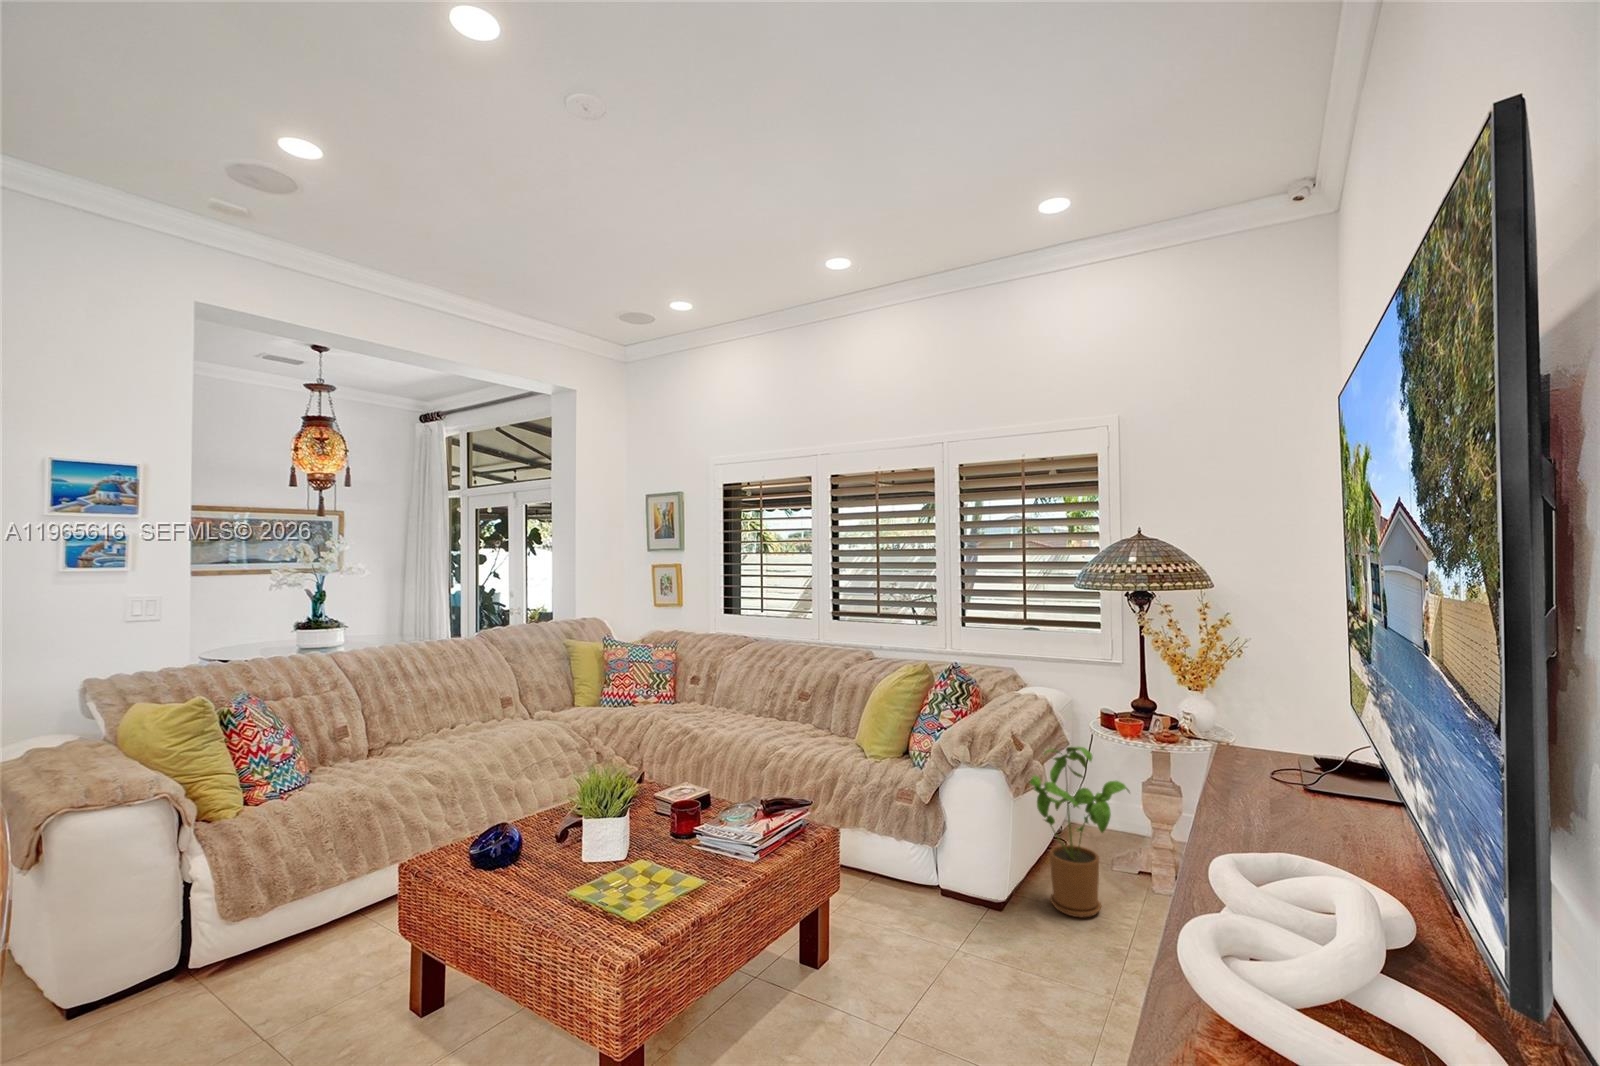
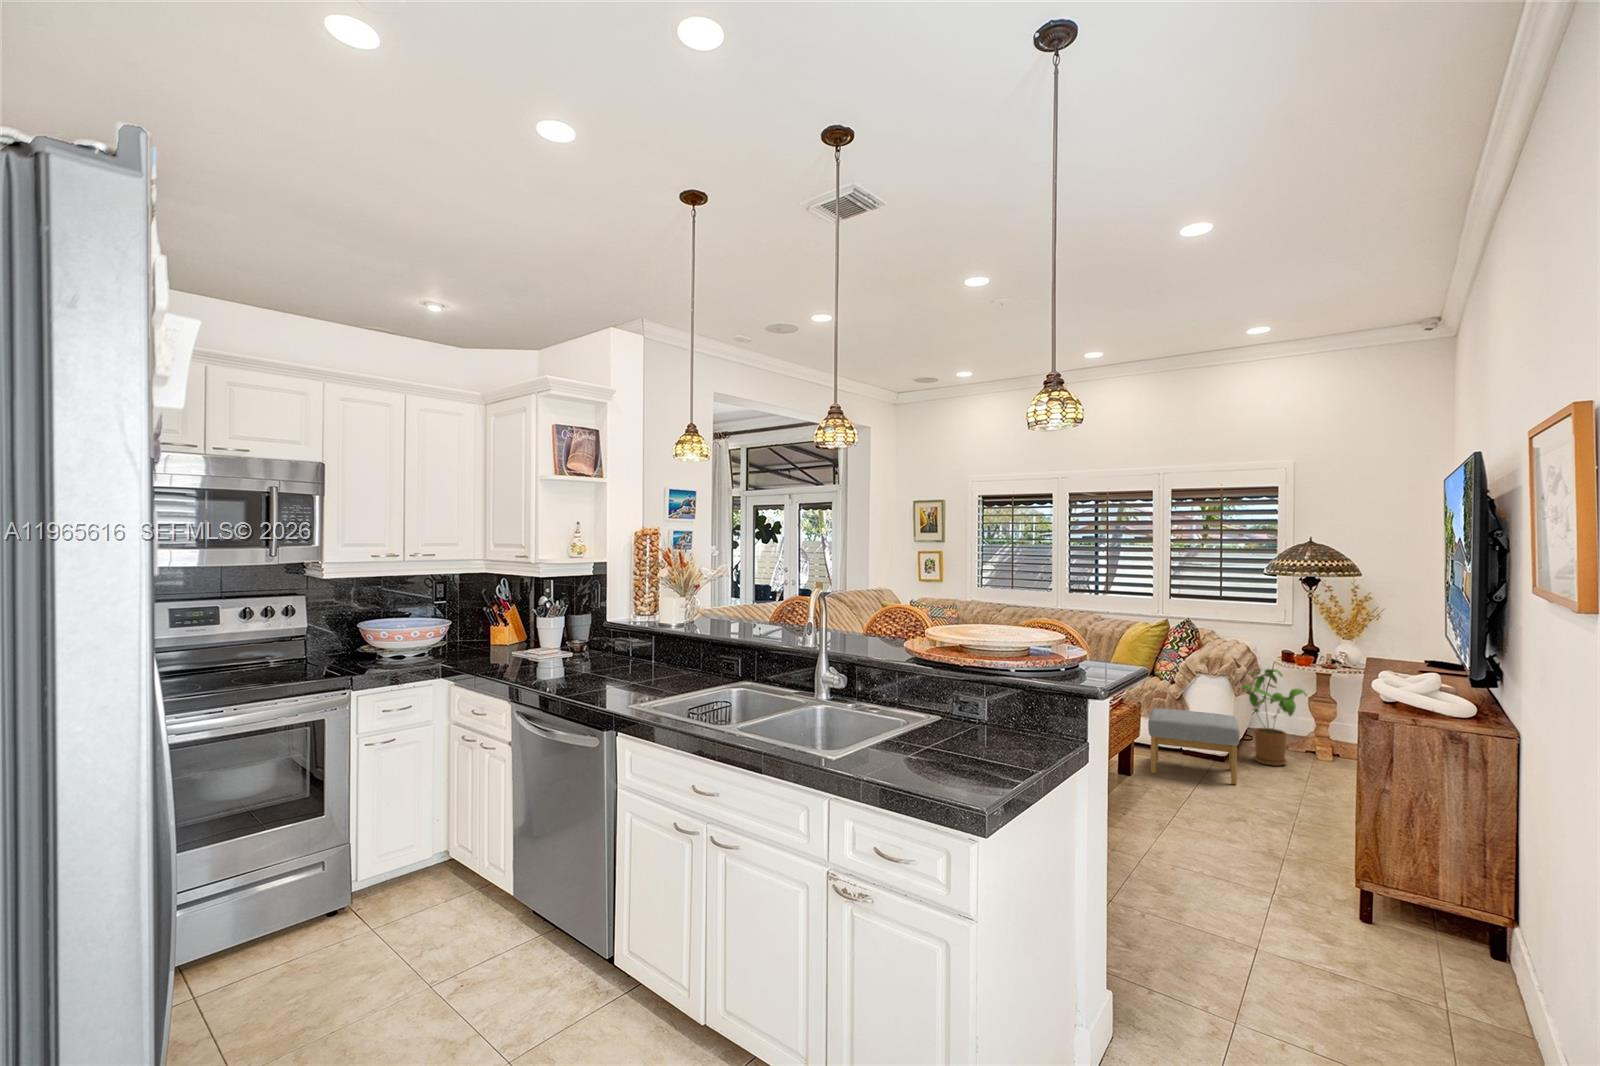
footstool: none [855,823,1011,983] -> present [1148,708,1240,784]

